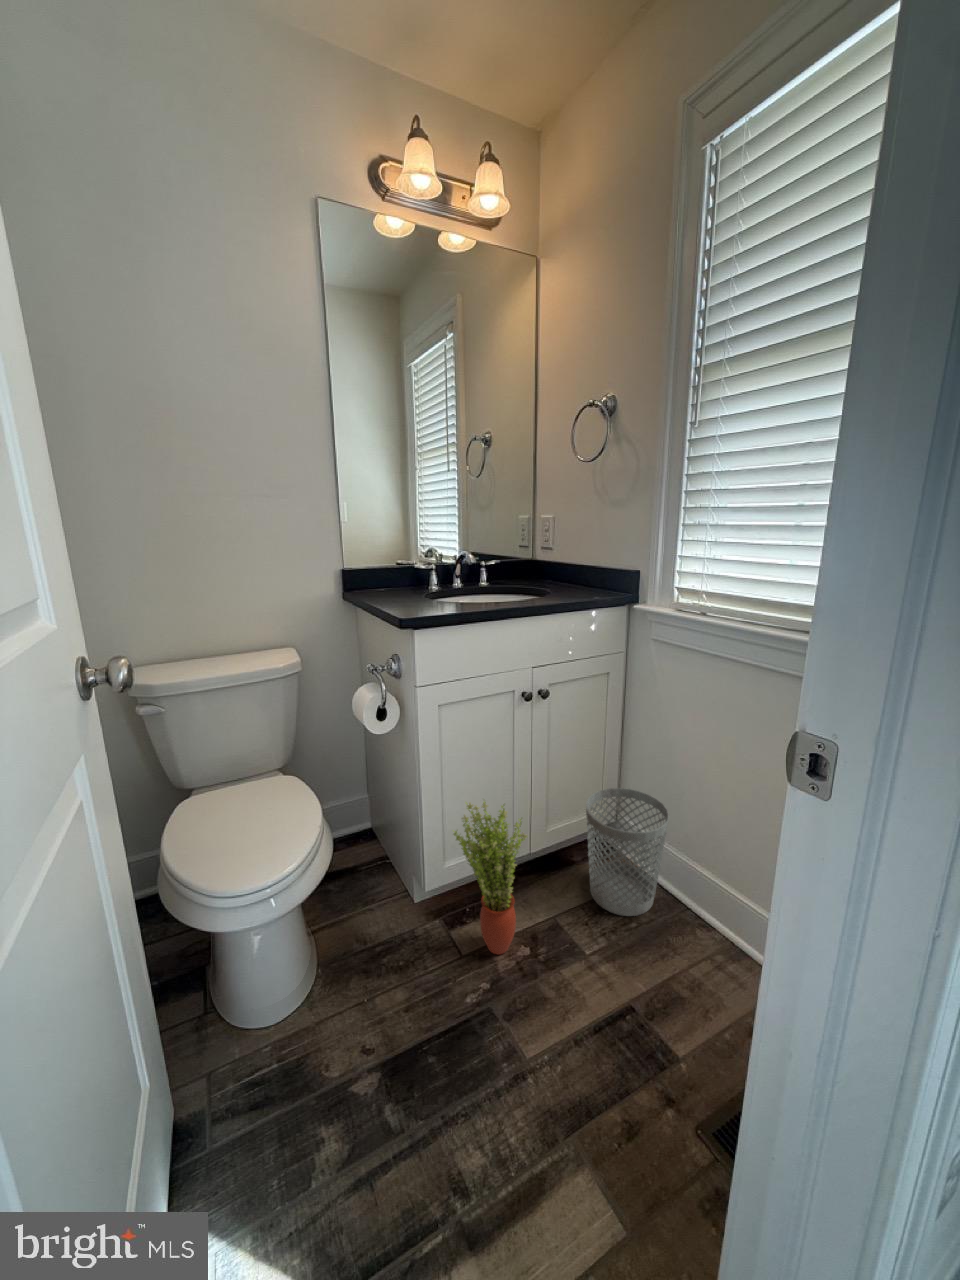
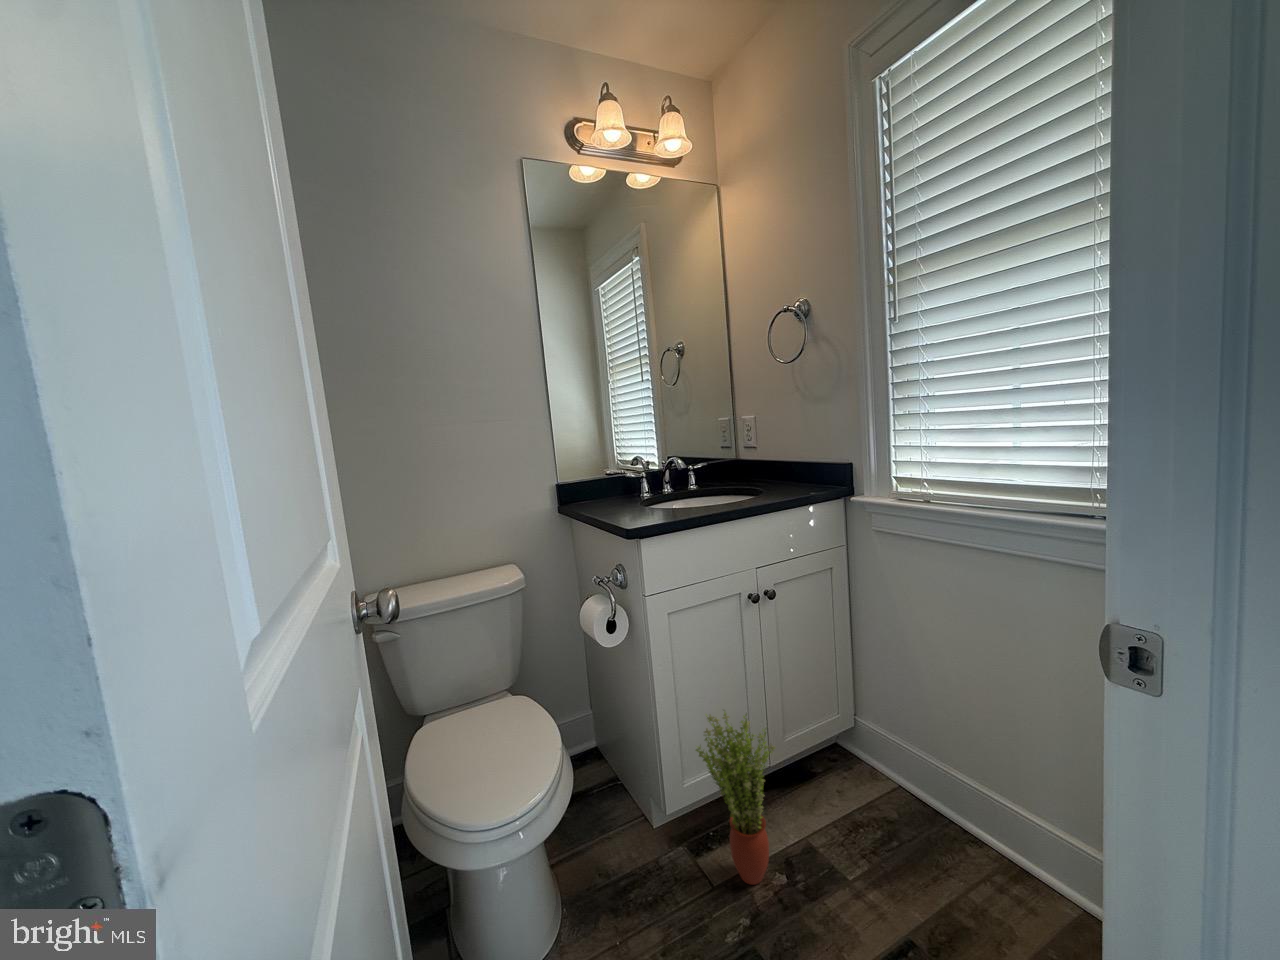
wastebasket: present [586,788,669,916] -> none [826,690,918,833]

